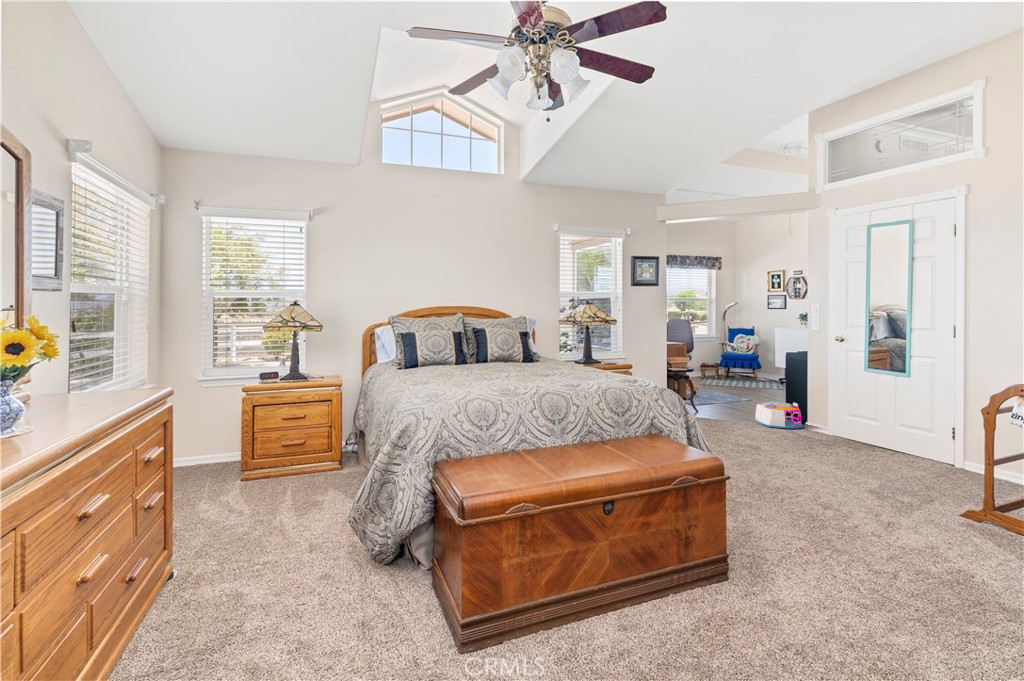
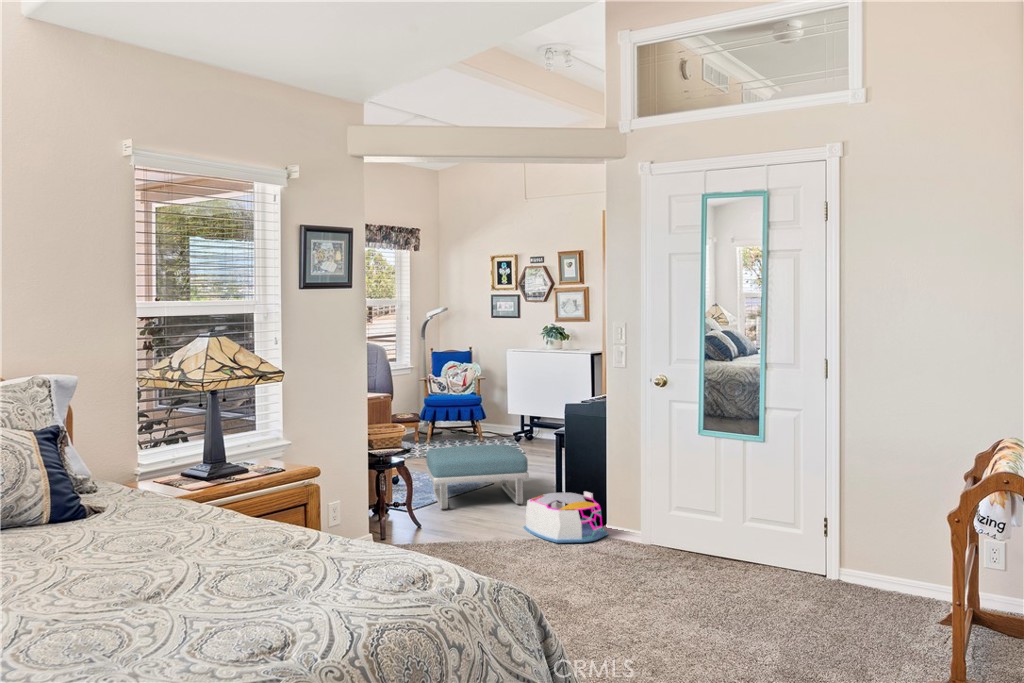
footstool: none [706,377,765,410] -> present [426,445,529,509]

